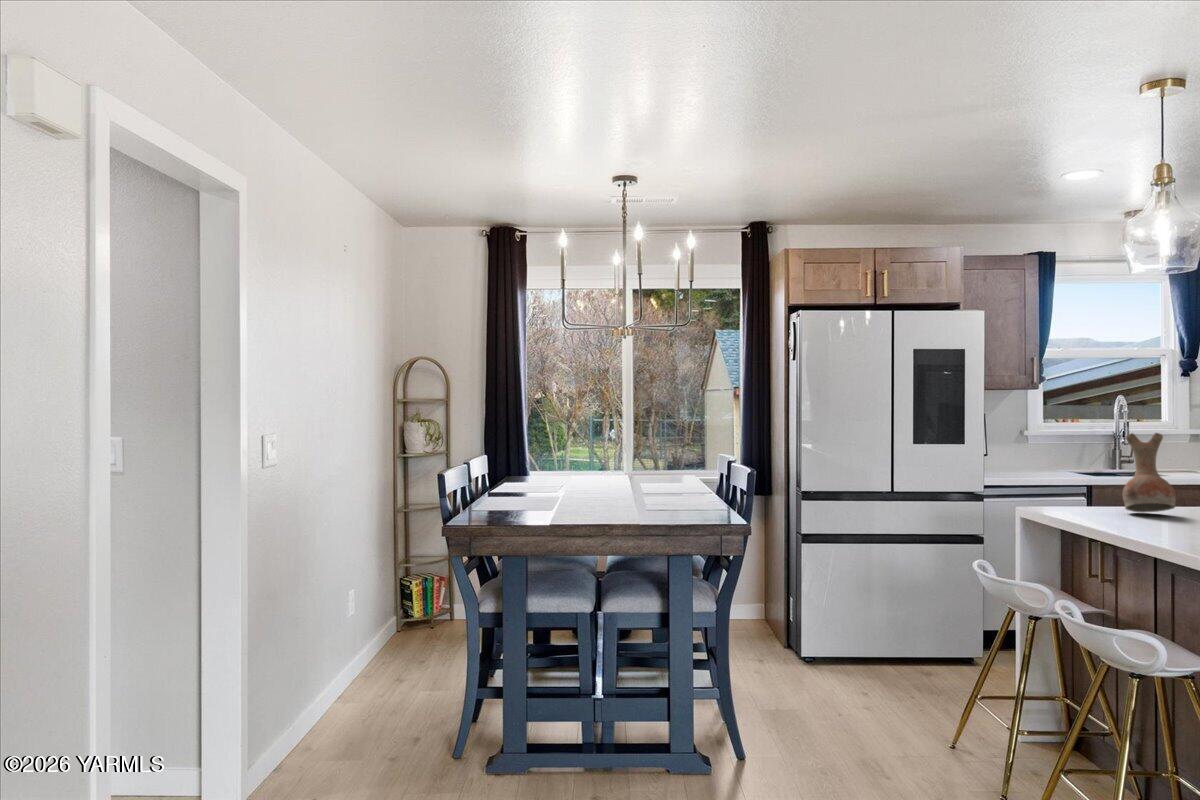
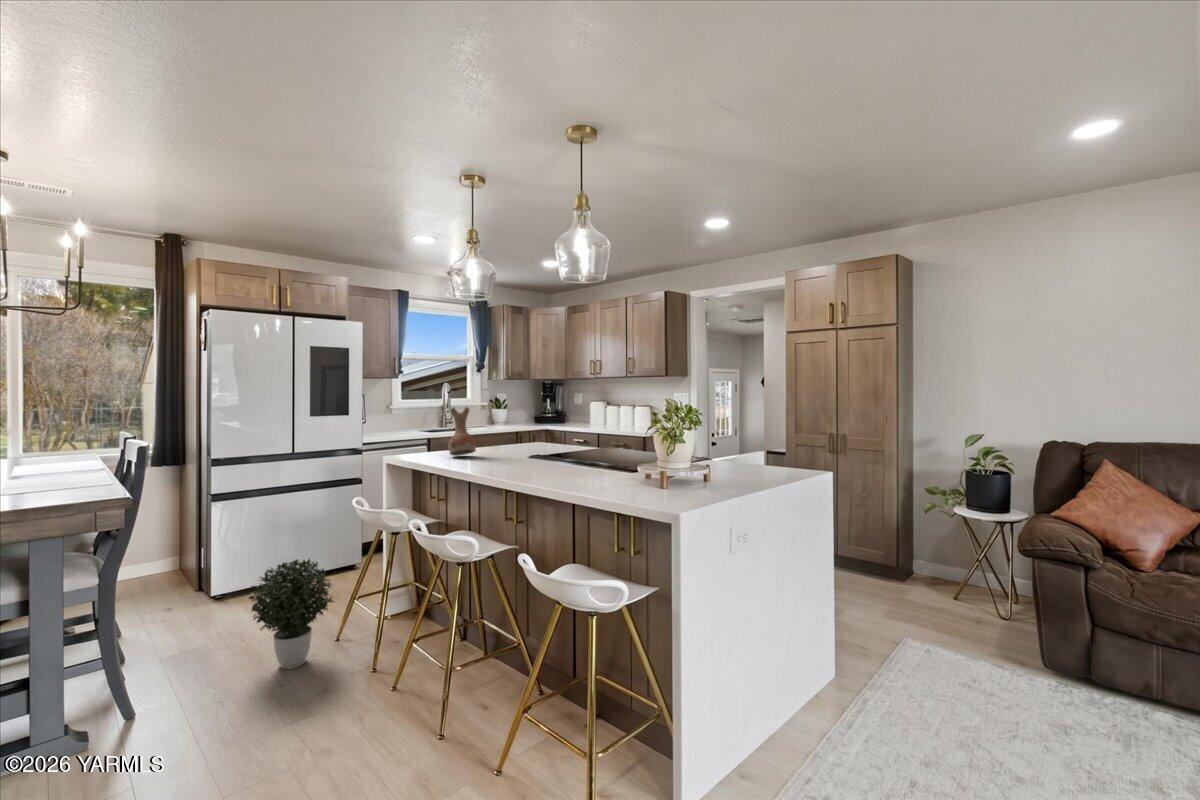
potted plant: none [843,625,946,767] -> present [249,559,334,669]

